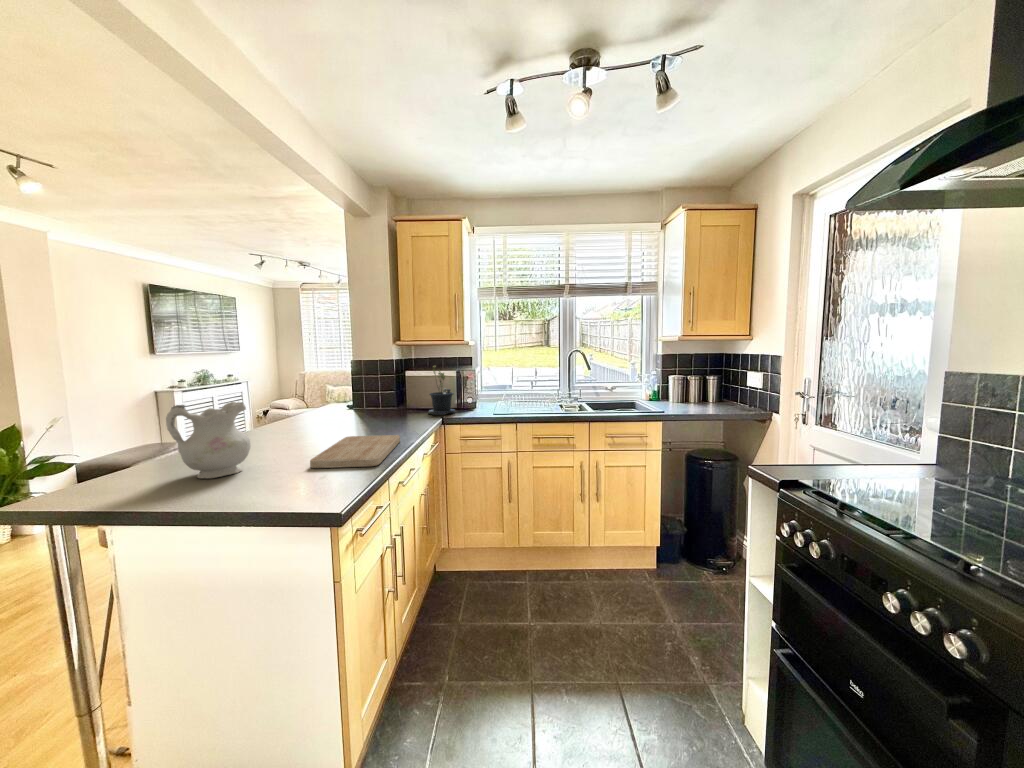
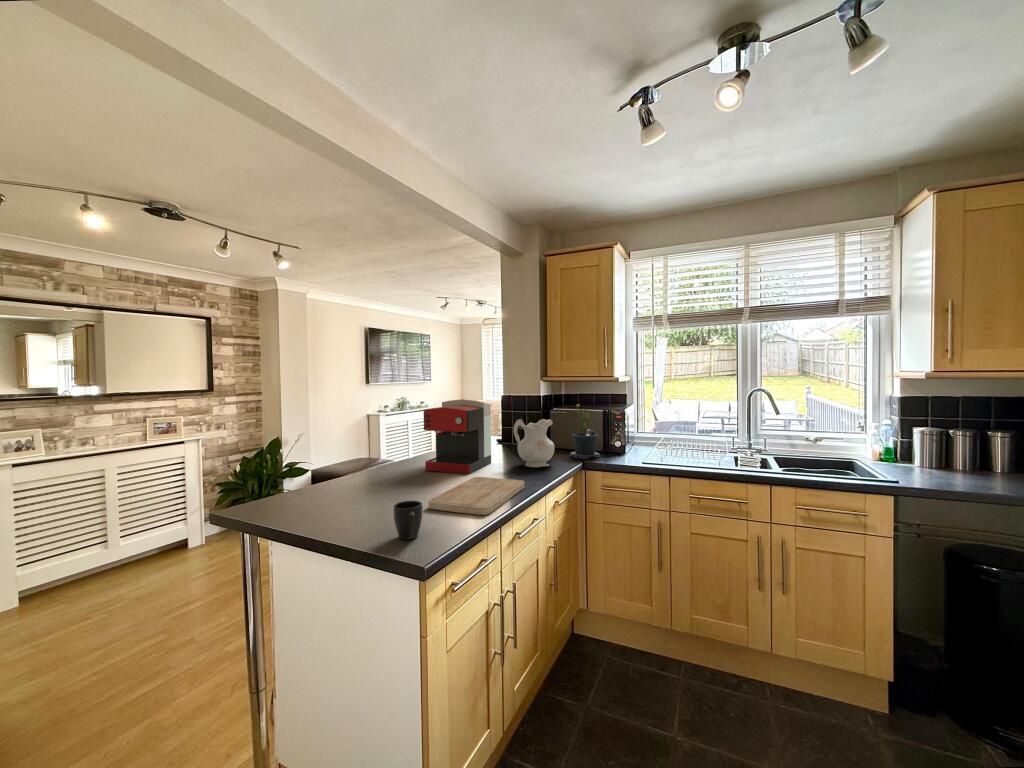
coffee maker: none [277,362,353,438] -> present [424,399,491,474]
ceramic pitcher: present [166,402,251,479] -> present [514,419,555,467]
mug: none [287,457,319,496] -> present [394,501,422,540]

